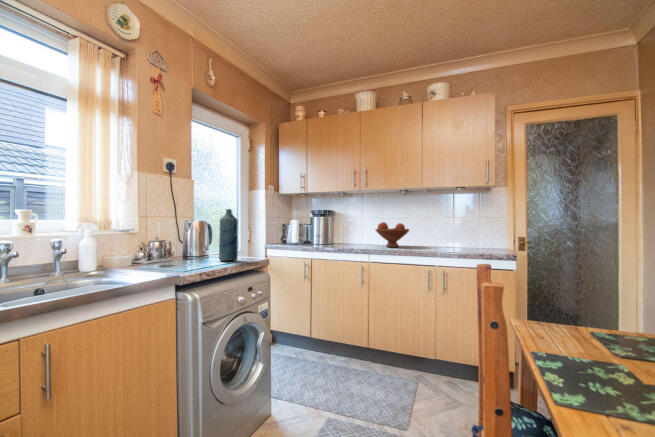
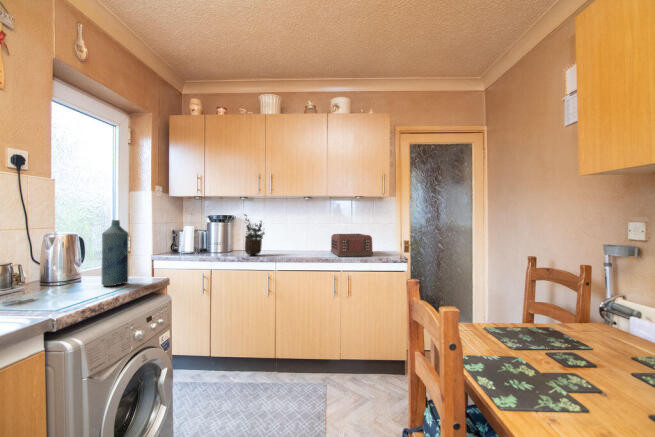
potted plant: none [340,208,359,248] -> present [245,214,265,255]
fruit bowl: present [376,222,409,247] -> none [281,228,314,253]
toaster: none [428,228,475,252] -> present [331,234,373,257]

